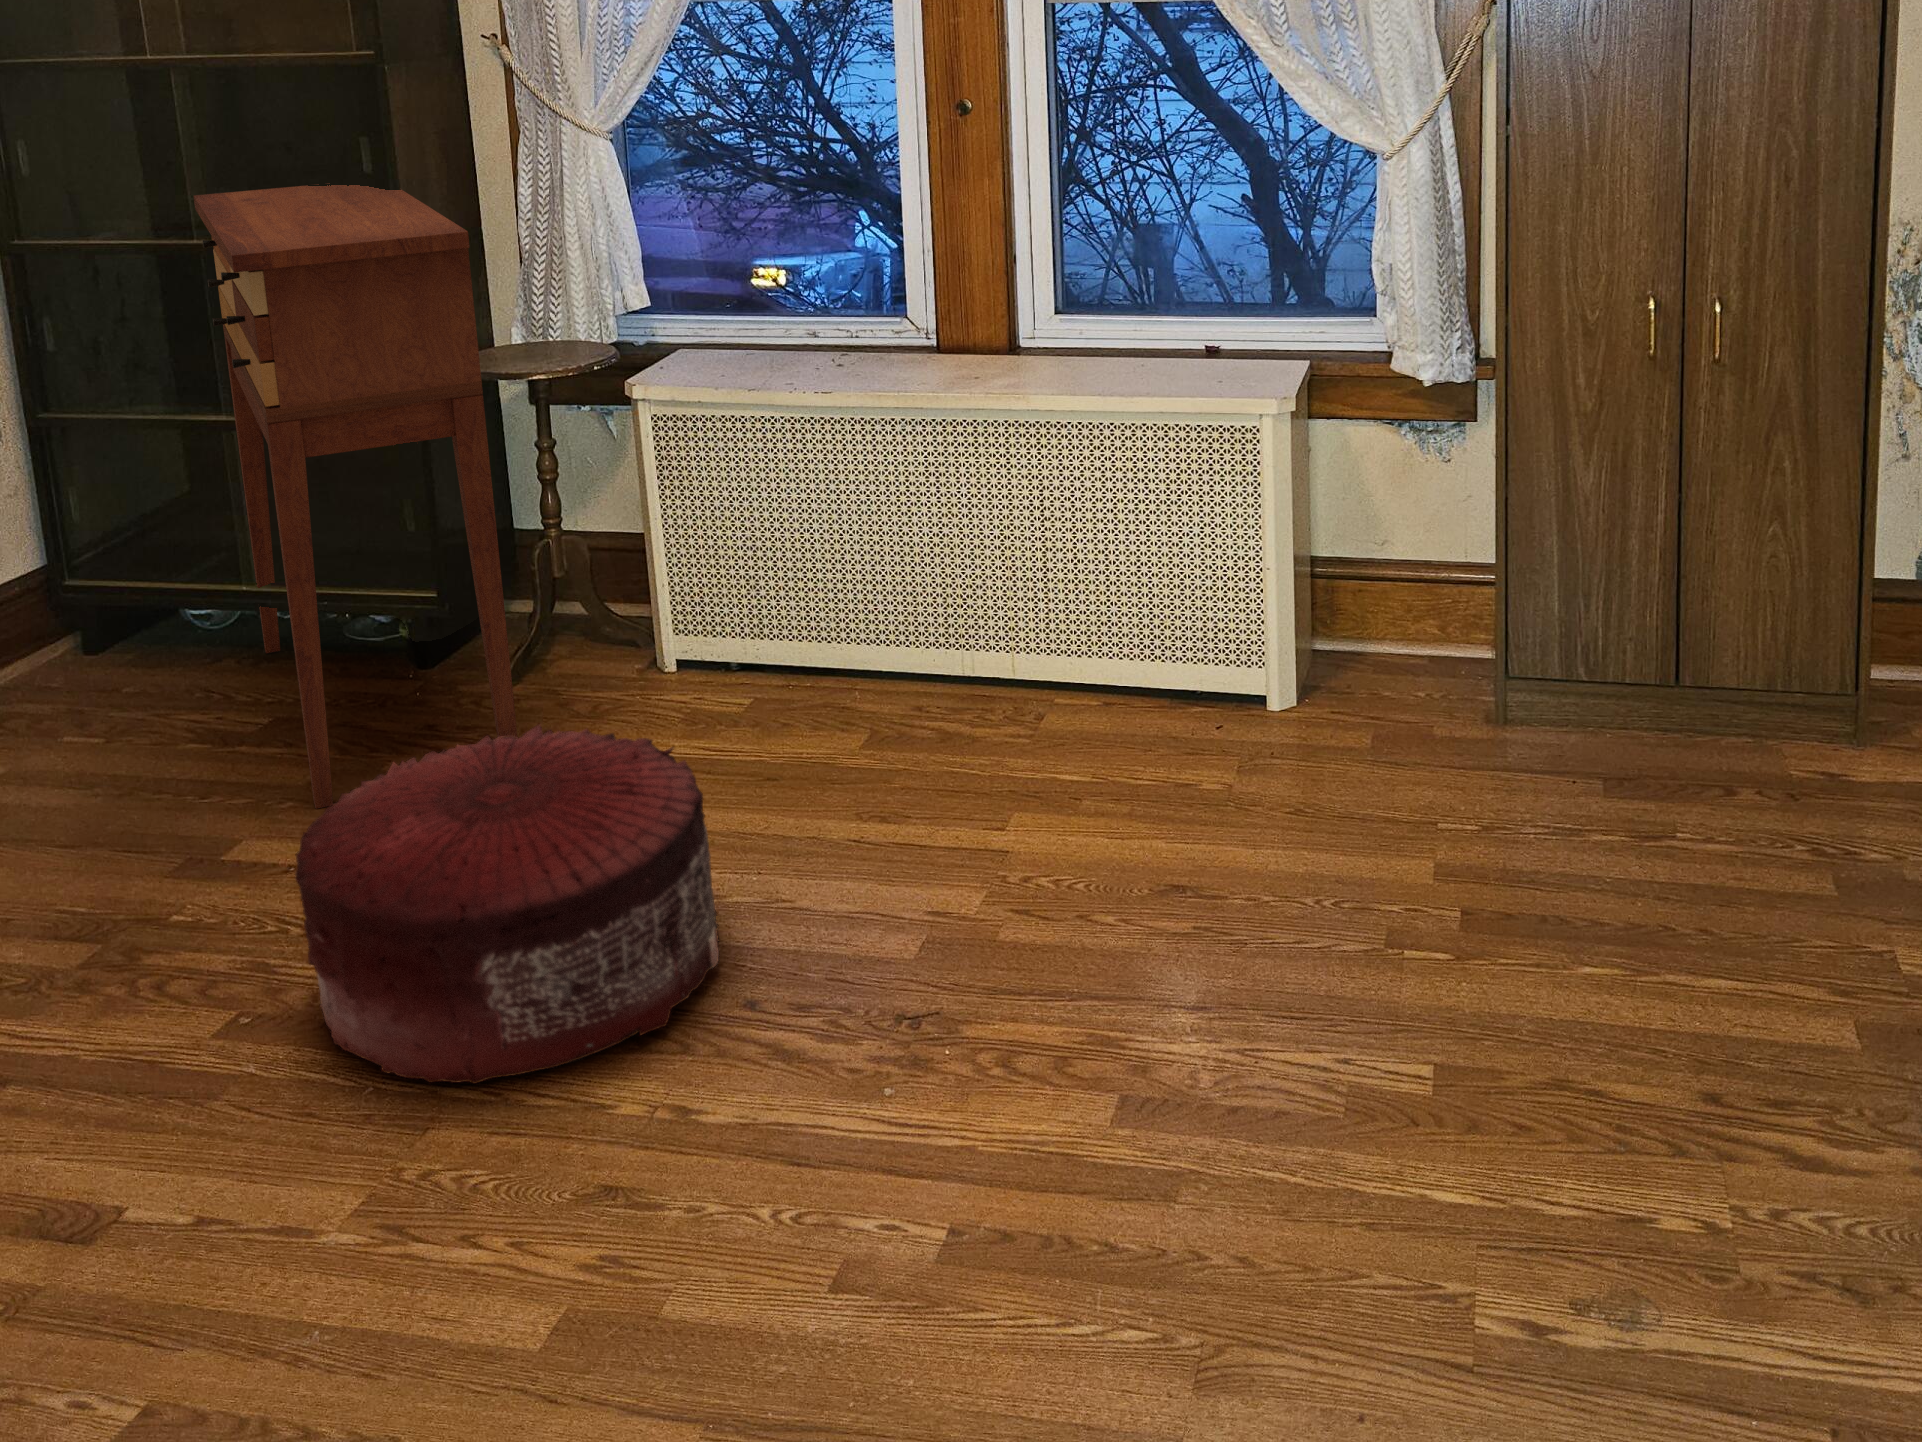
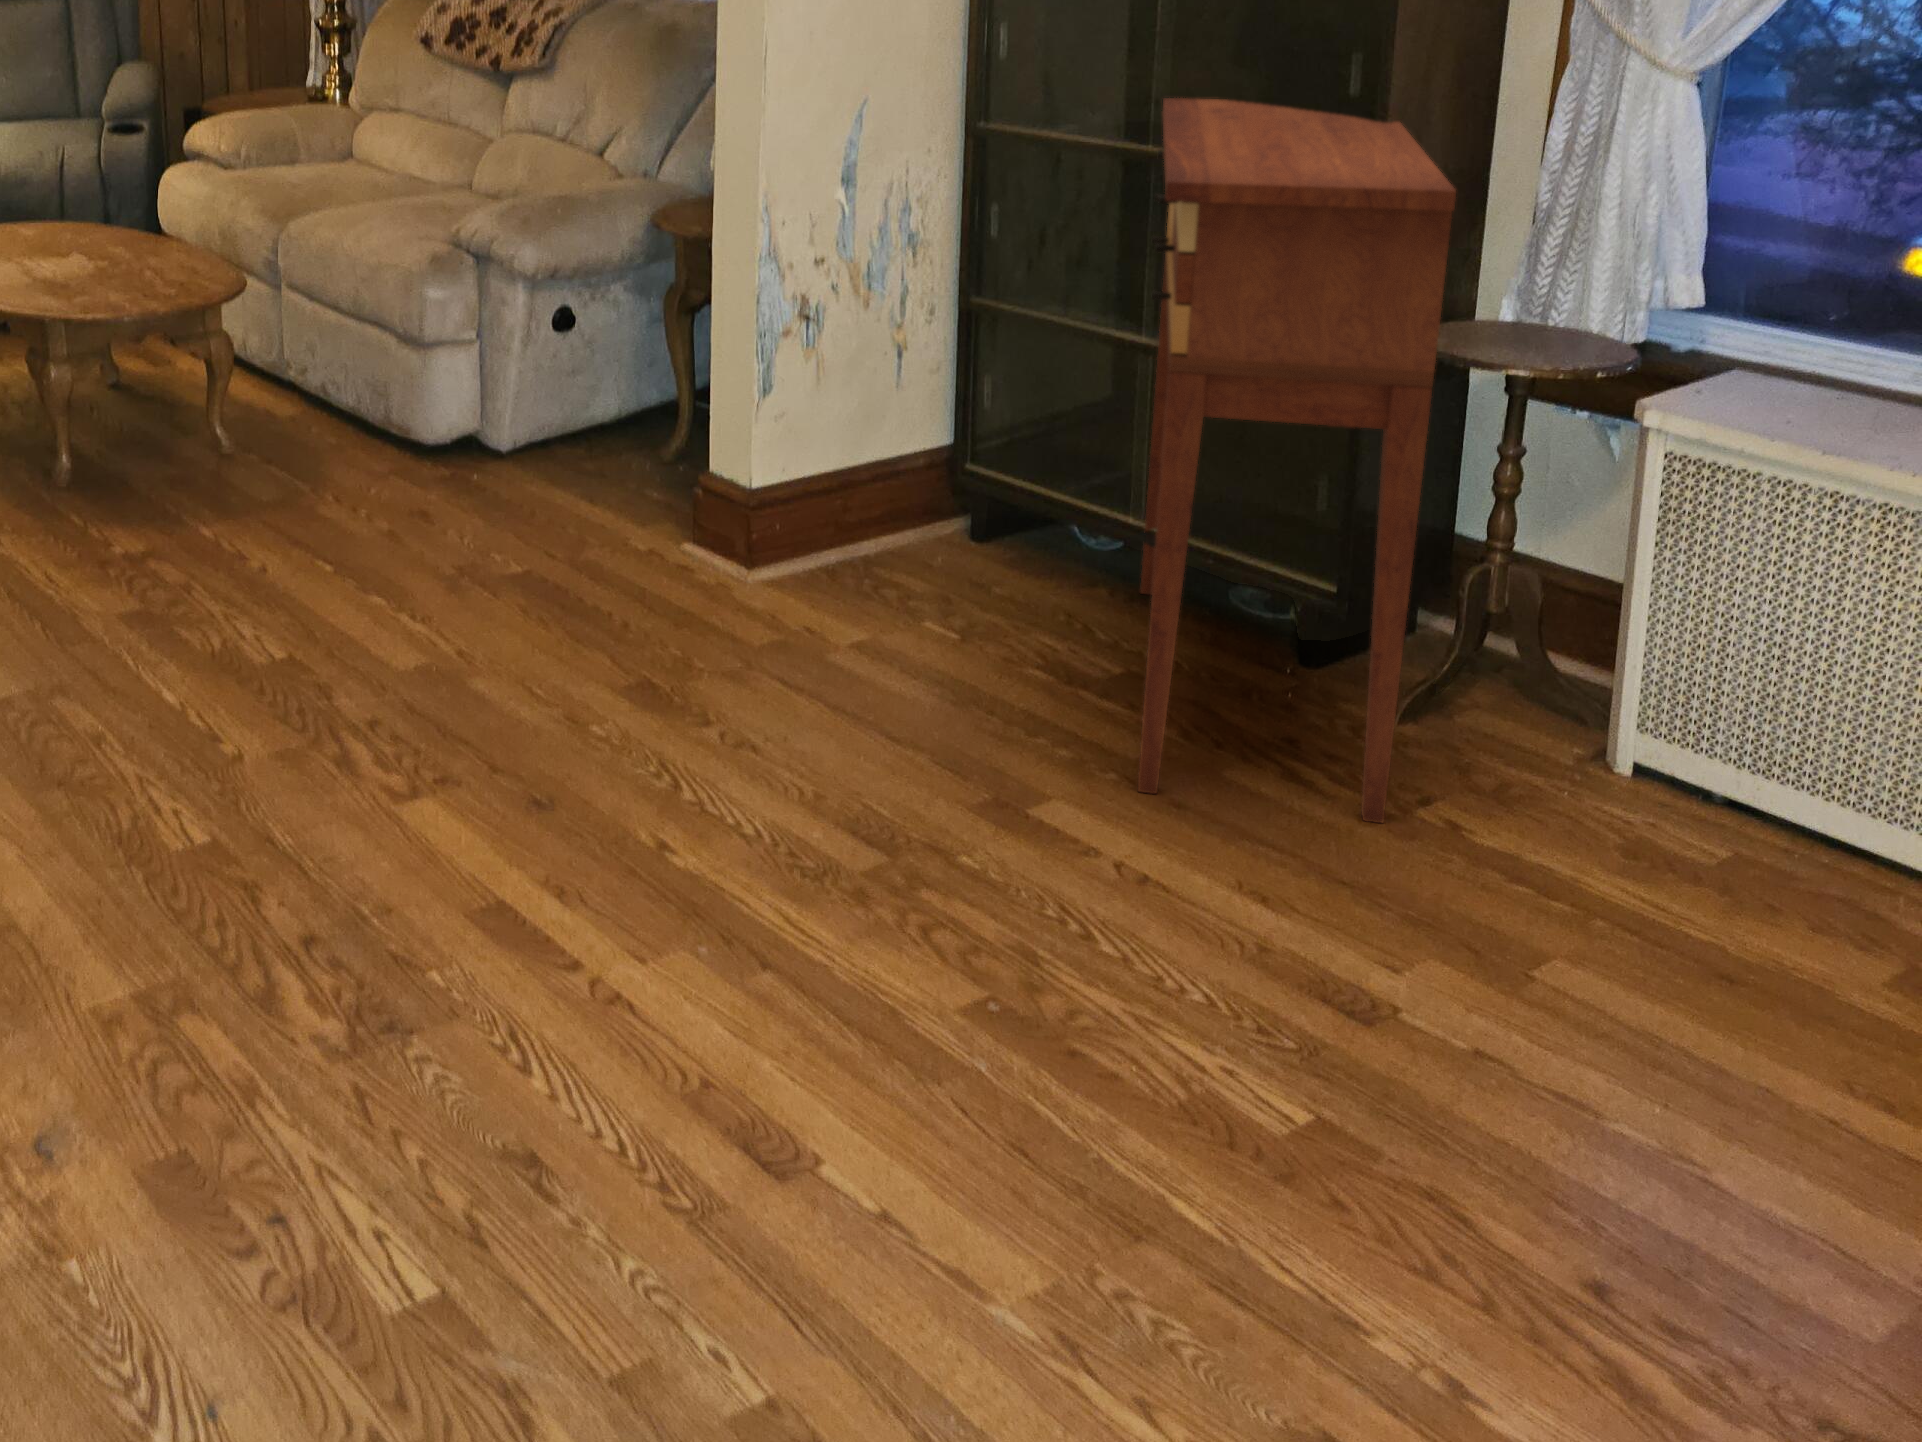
pouf: present [295,725,719,1084] -> none [1068,794,1598,1259]

